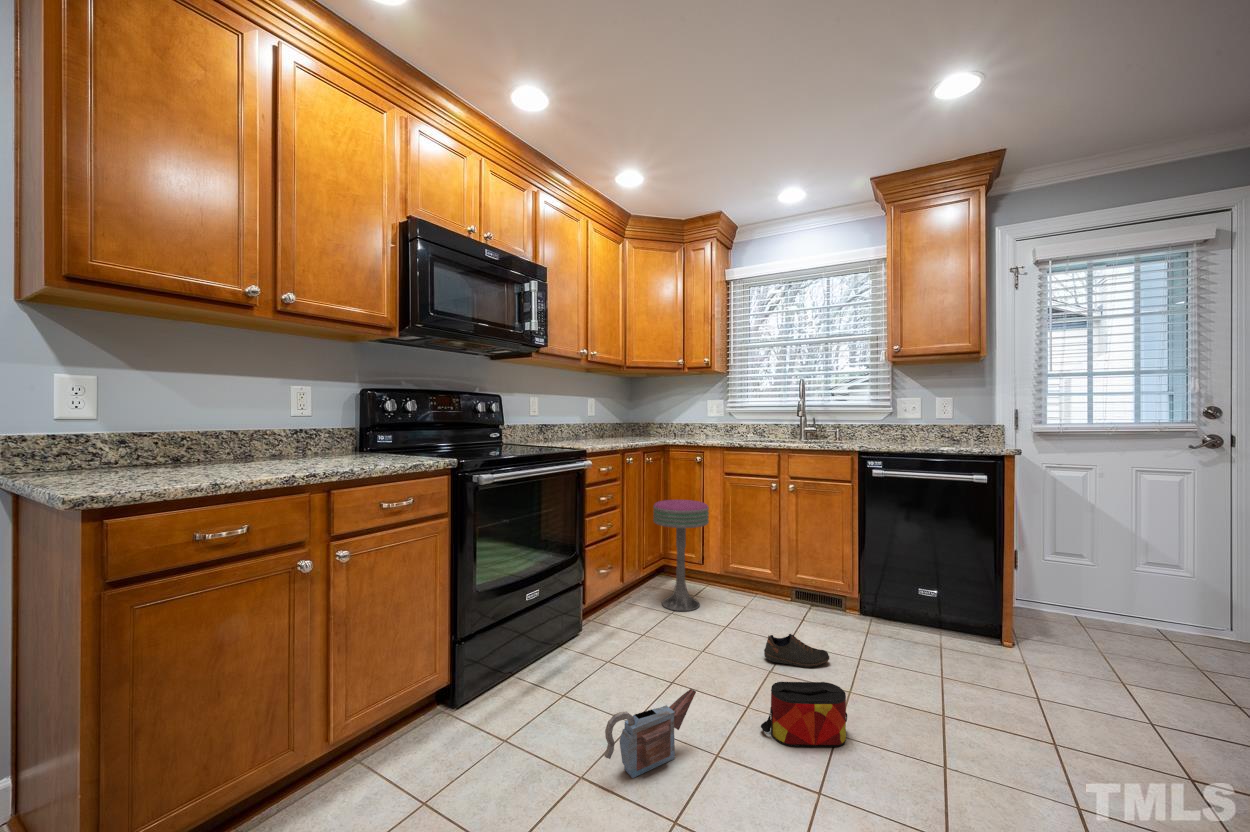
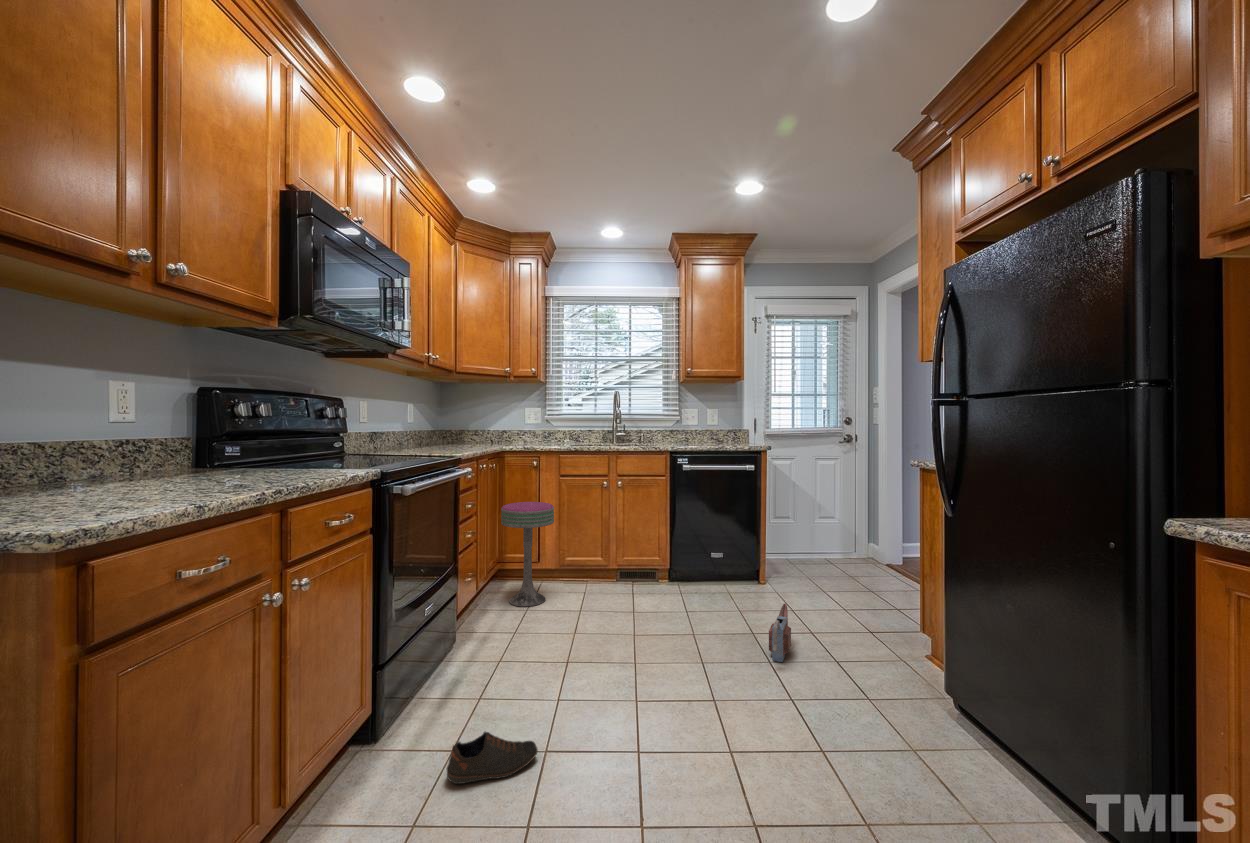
shoe: present [764,634,829,667] -> present [447,732,538,784]
bag: present [761,682,847,747] -> none [659,626,715,679]
watering can: present [604,689,696,778] -> present [769,604,791,662]

